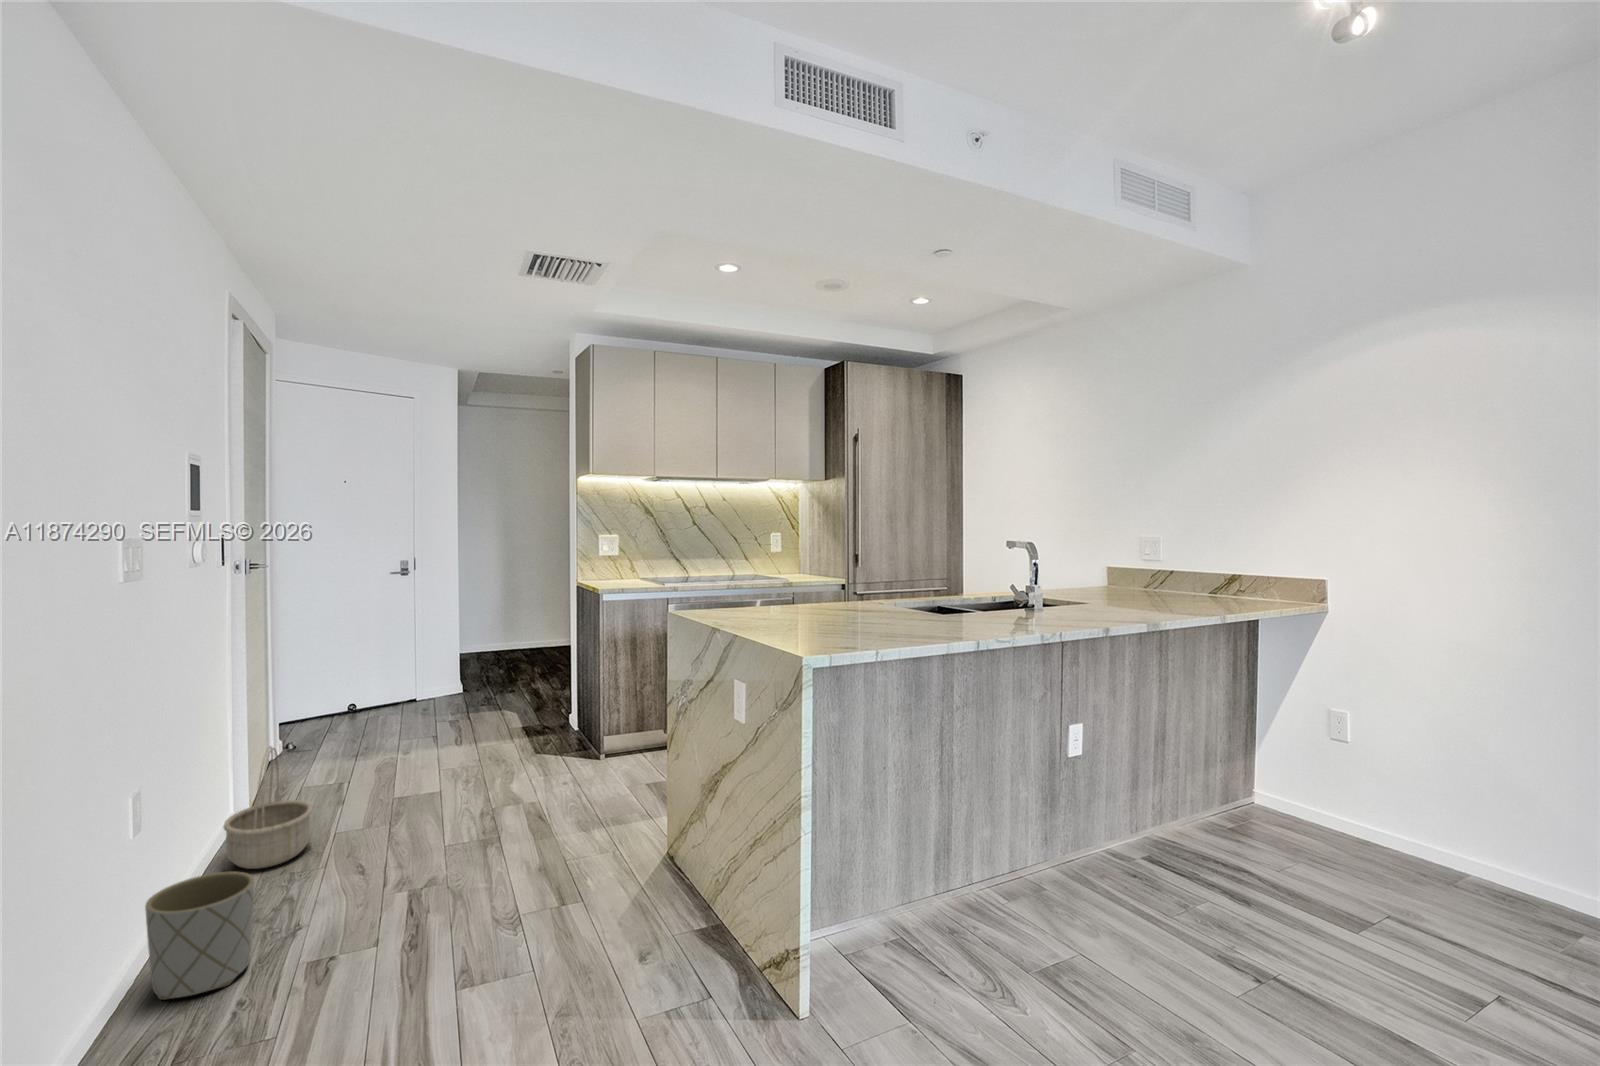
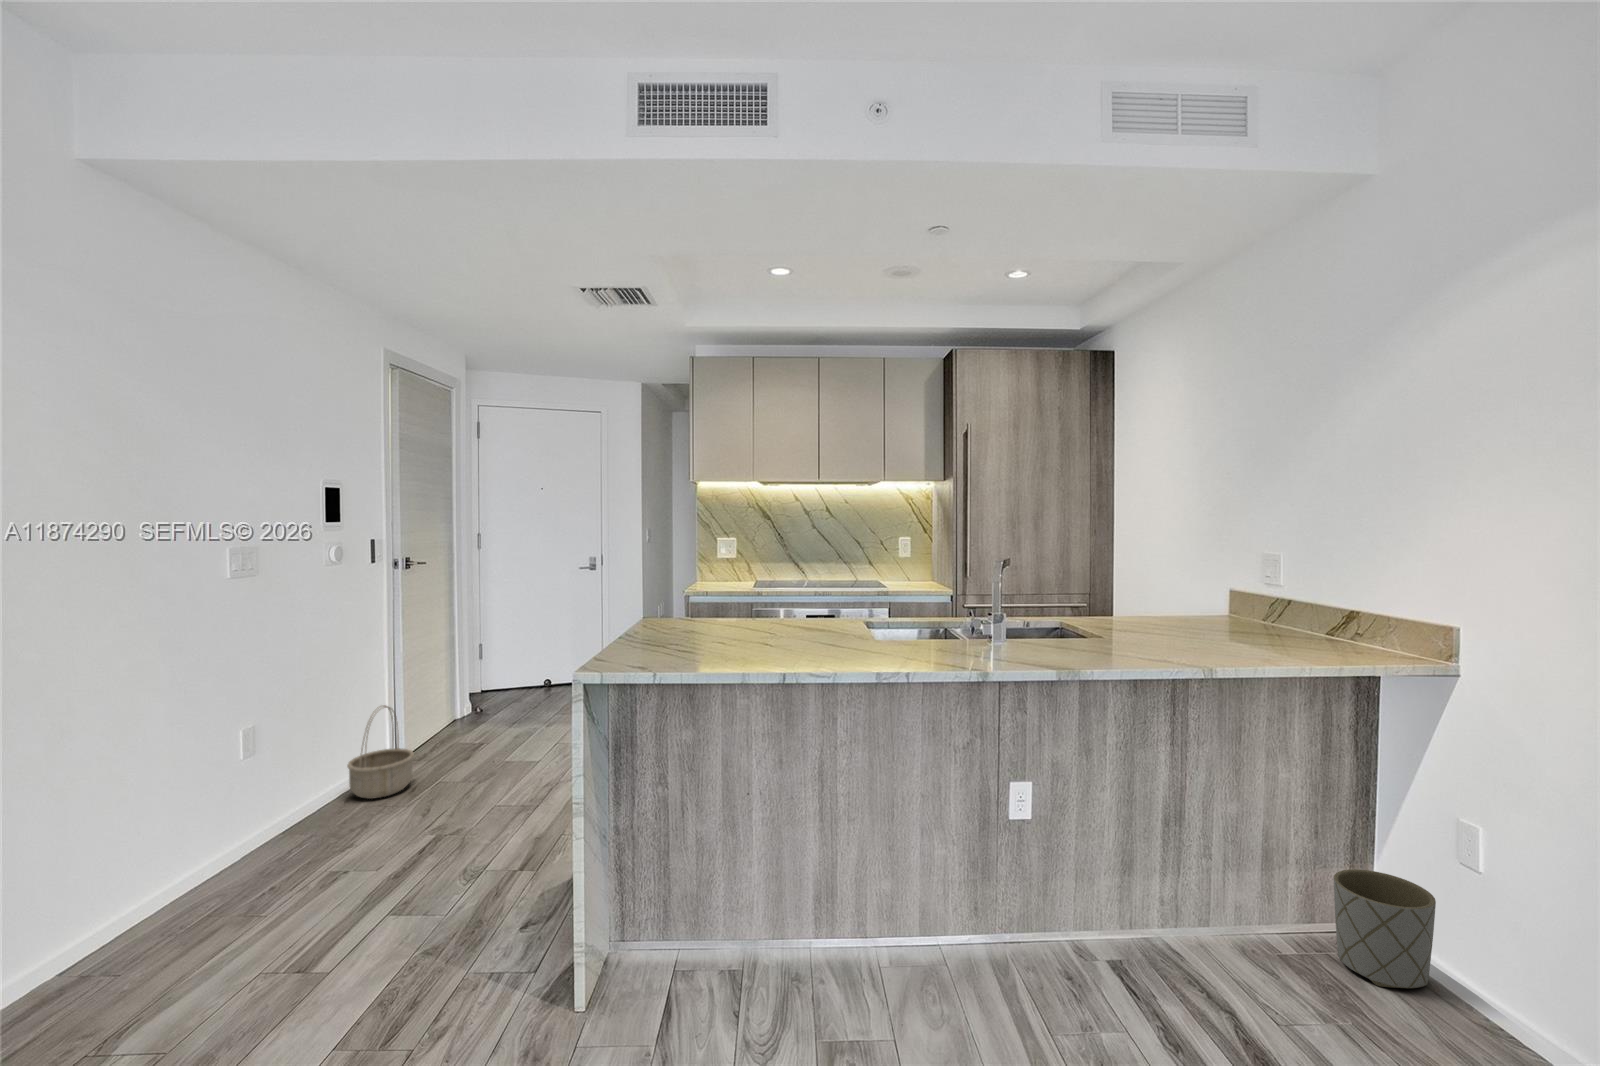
planter: present [145,872,254,1000] -> present [1334,869,1436,988]

